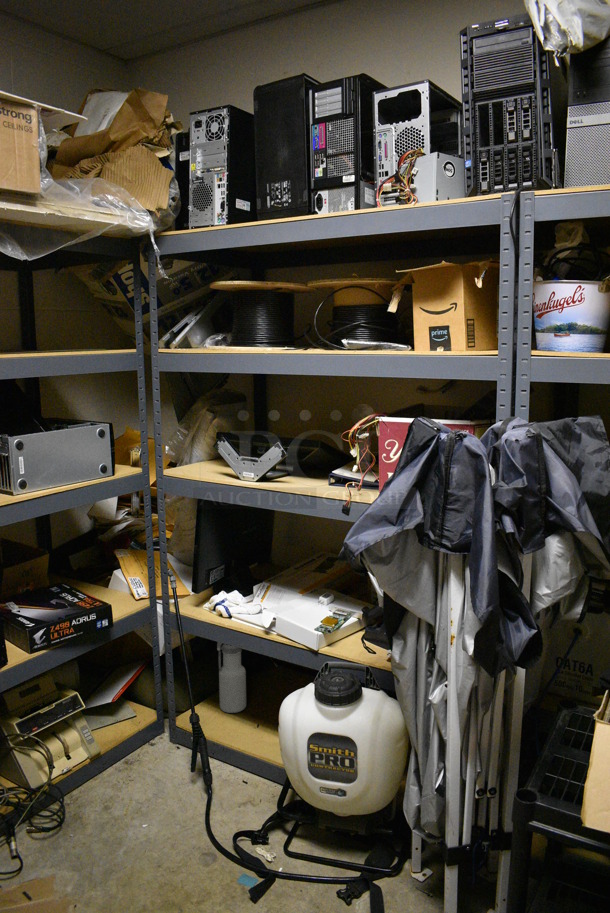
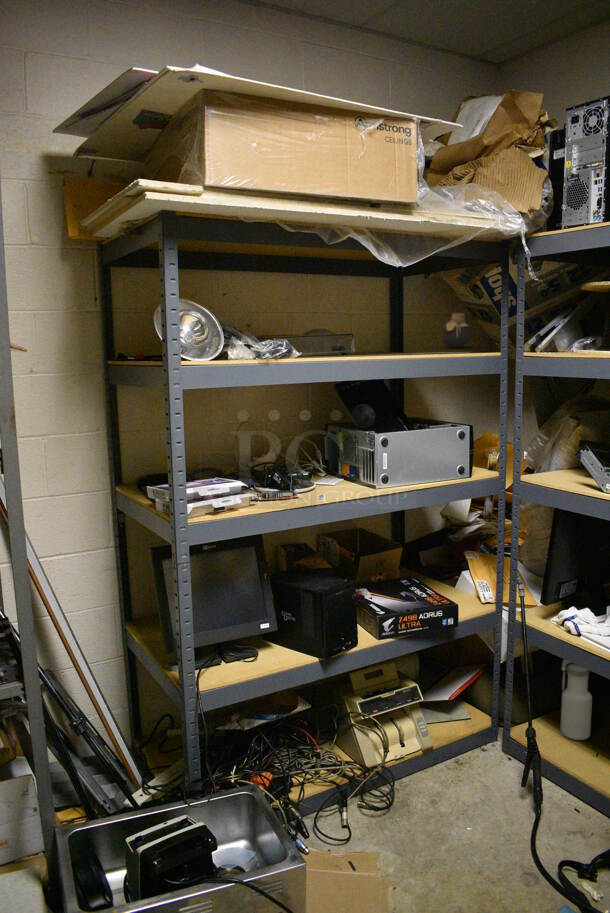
jar: none [74,311,105,347] -> present [441,313,471,348]

